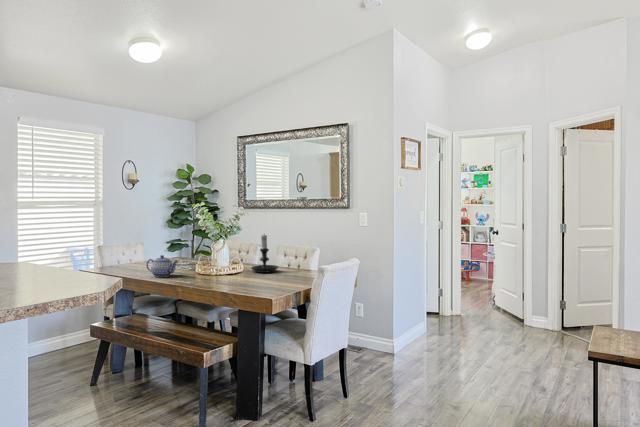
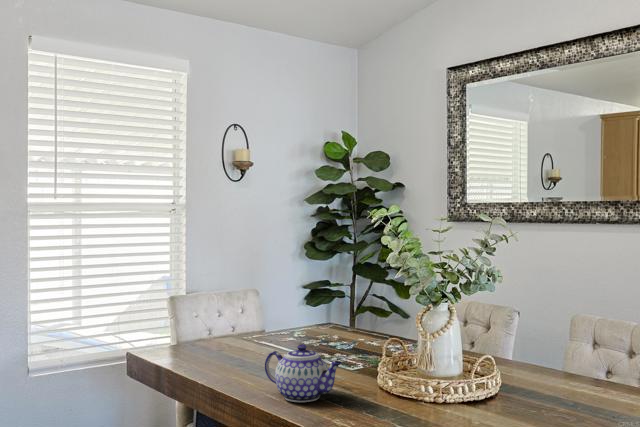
candle holder: present [251,235,278,273] -> none [524,290,602,401]

